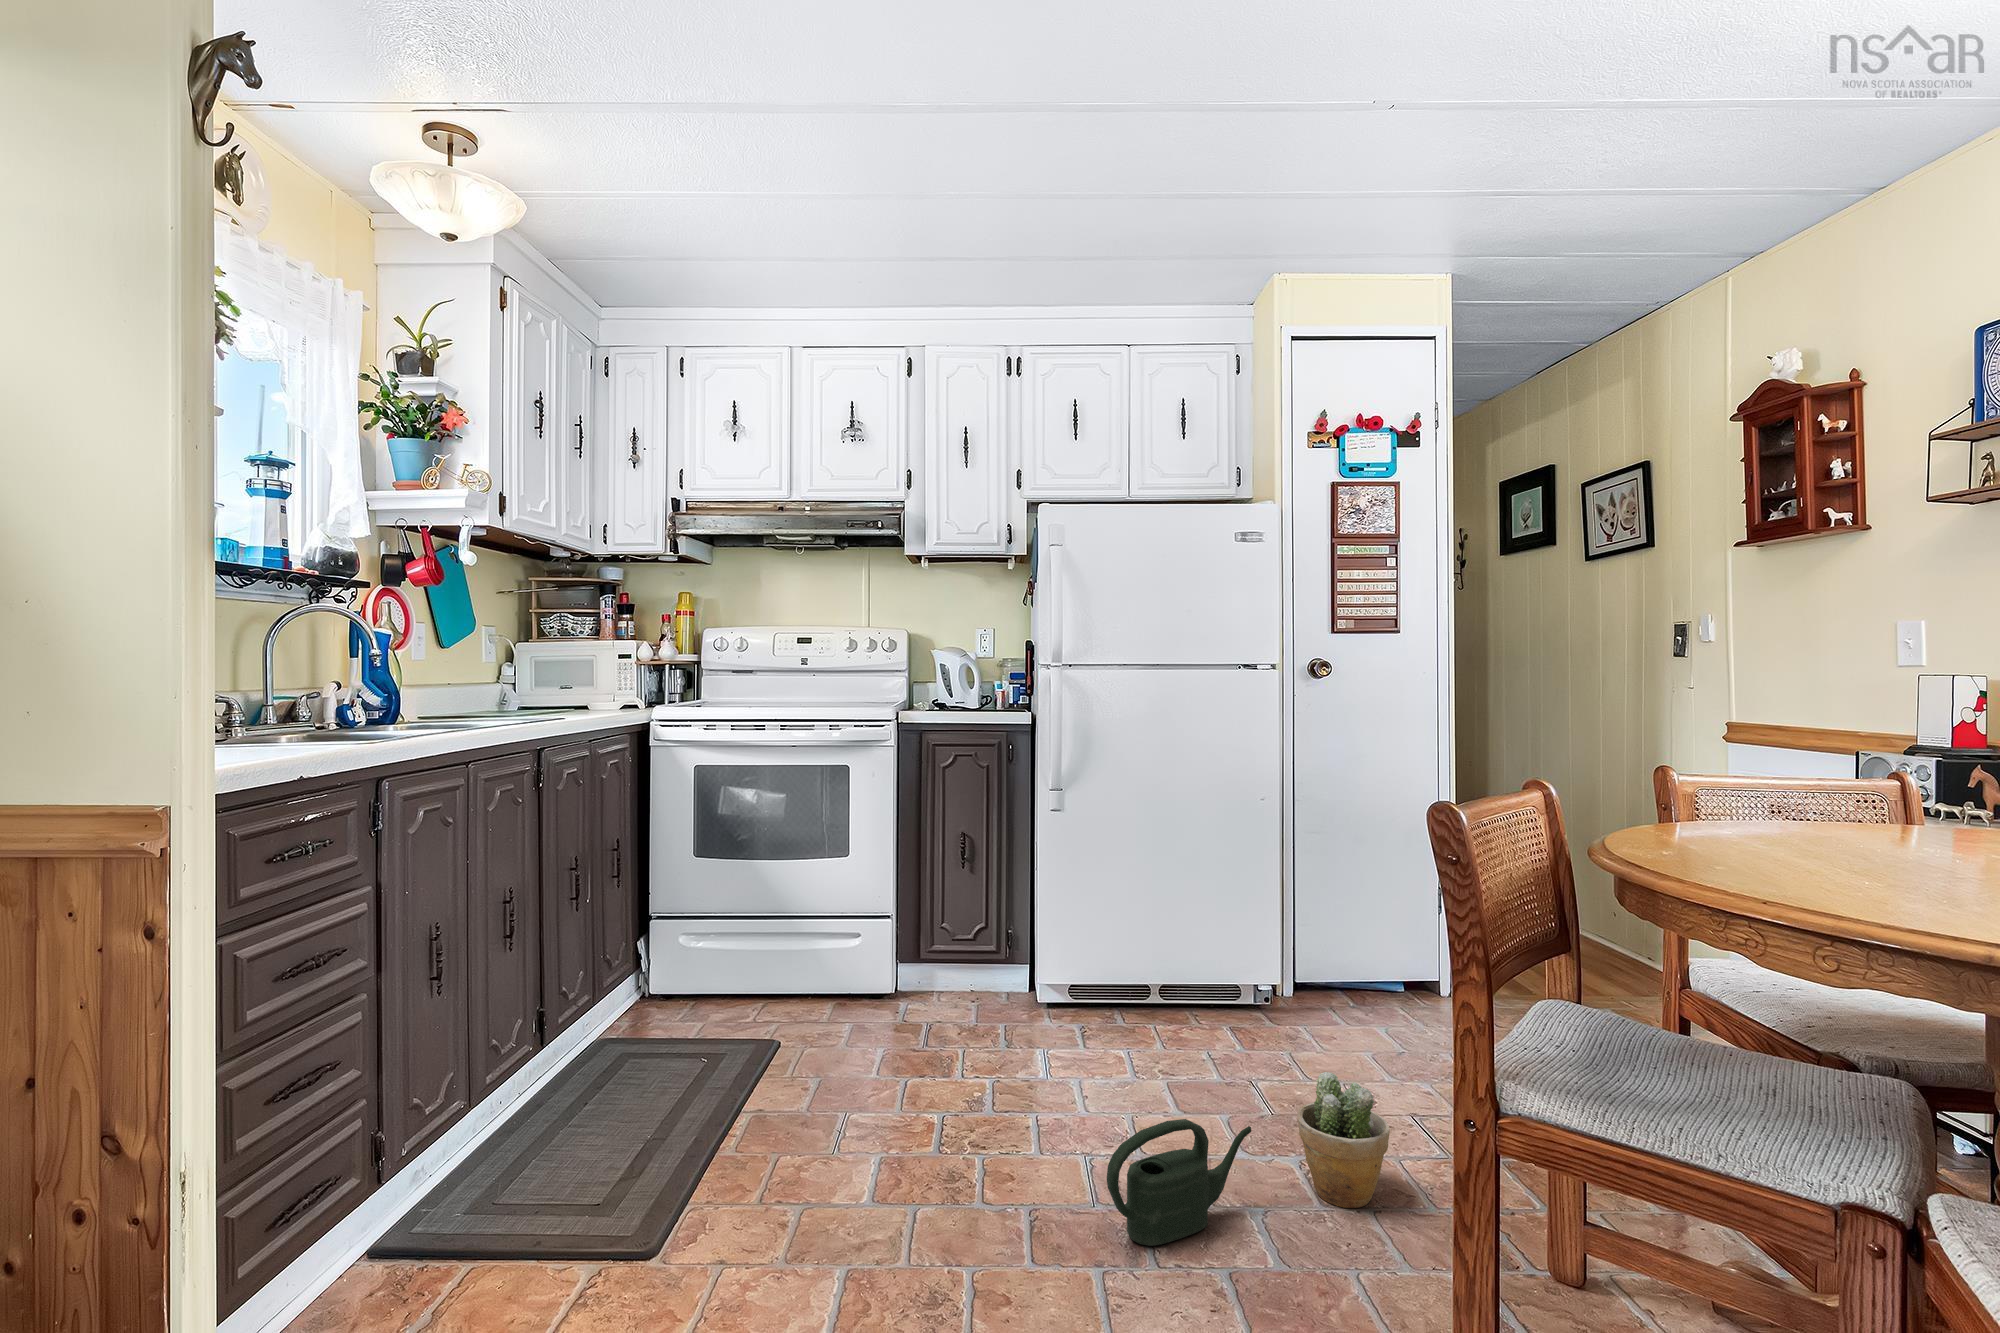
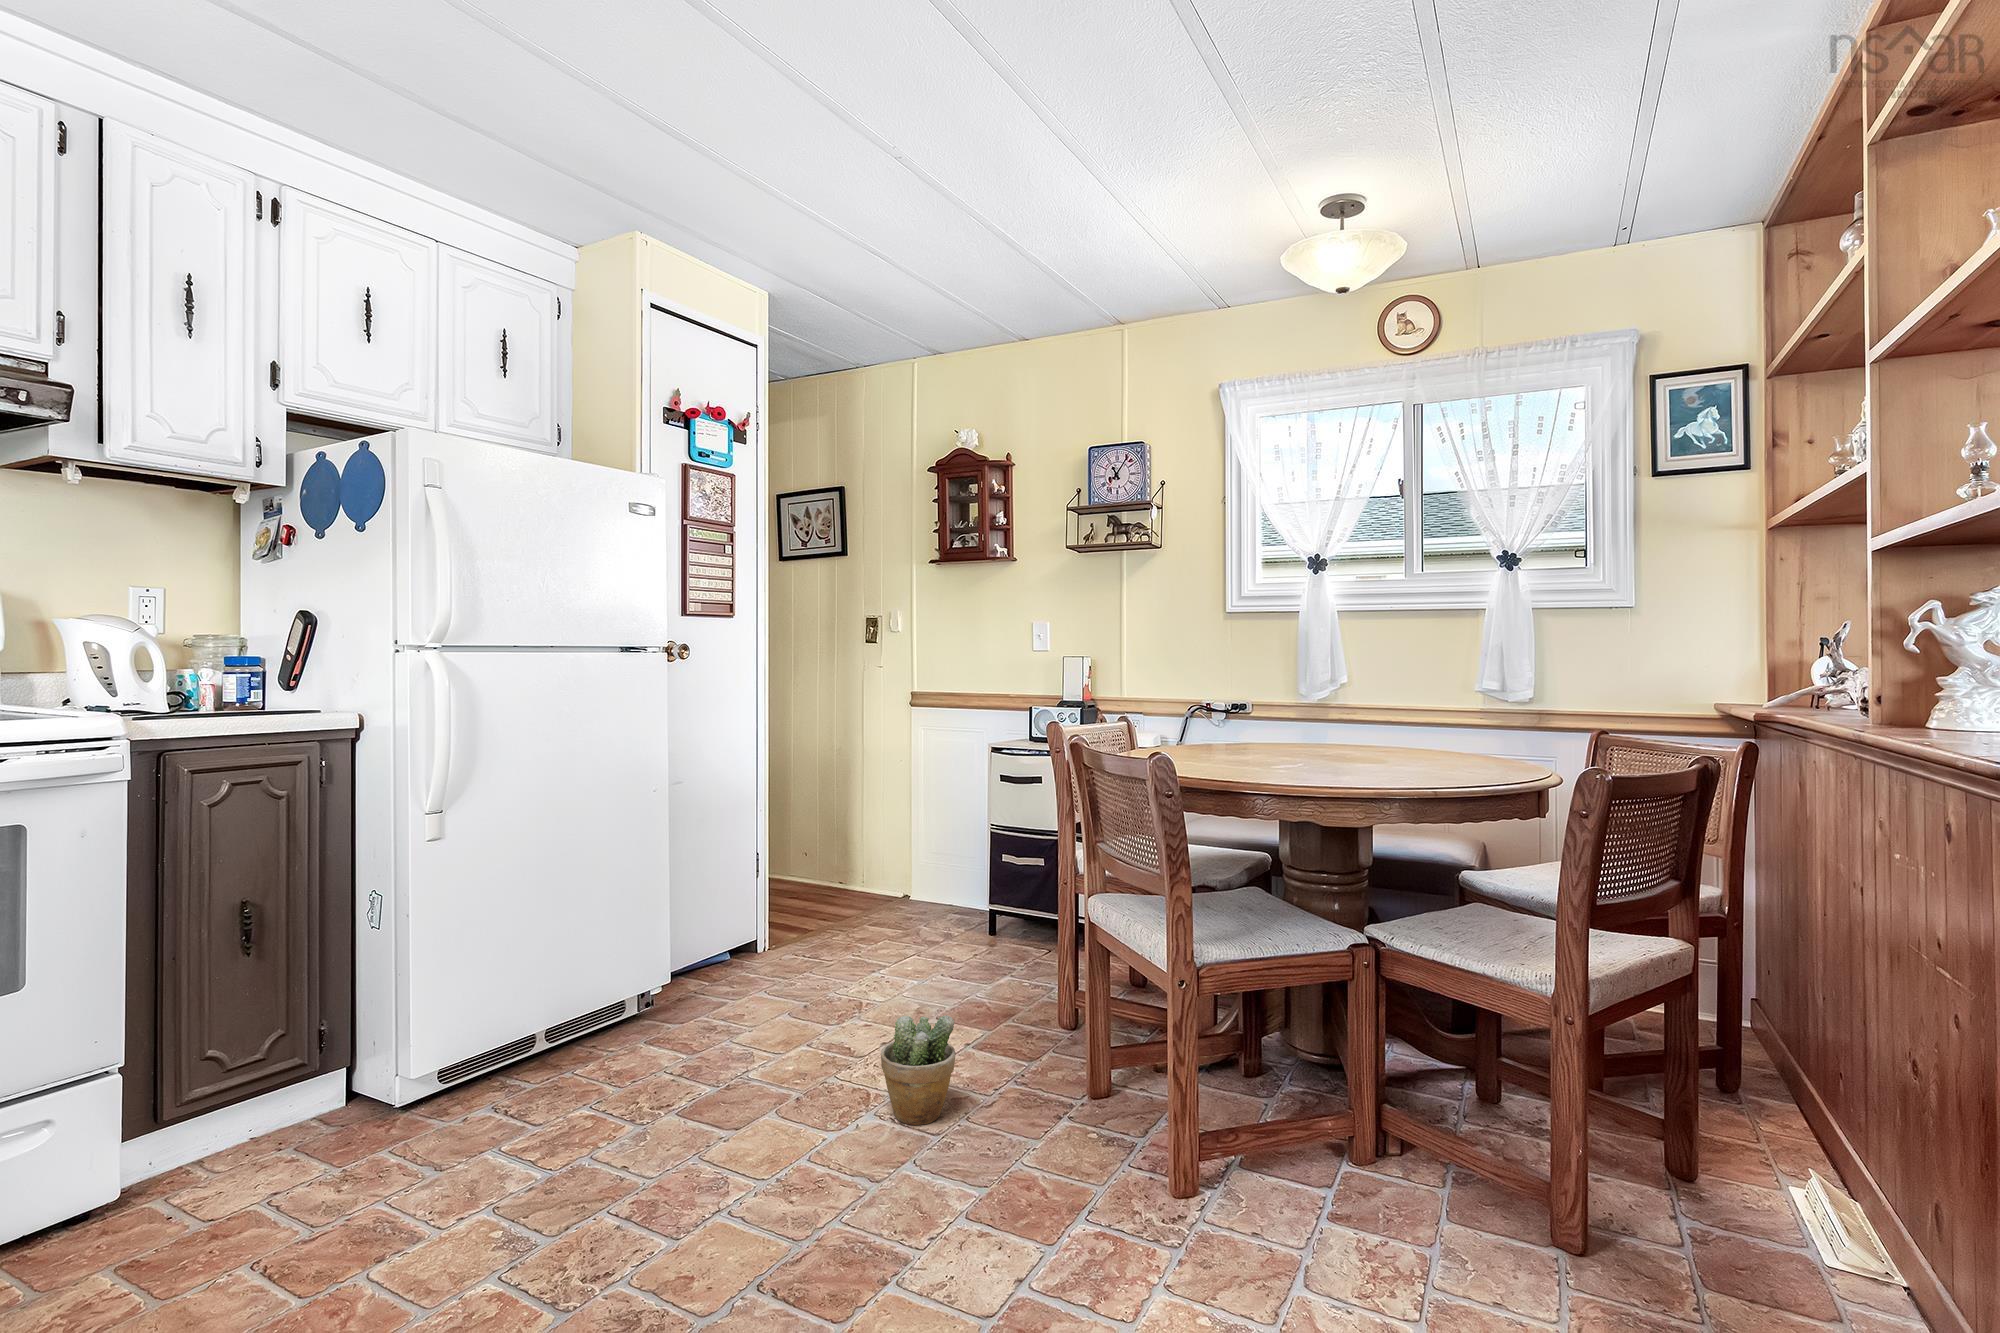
watering can: present [1107,1119,1251,1246] -> none [840,1086,888,1231]

